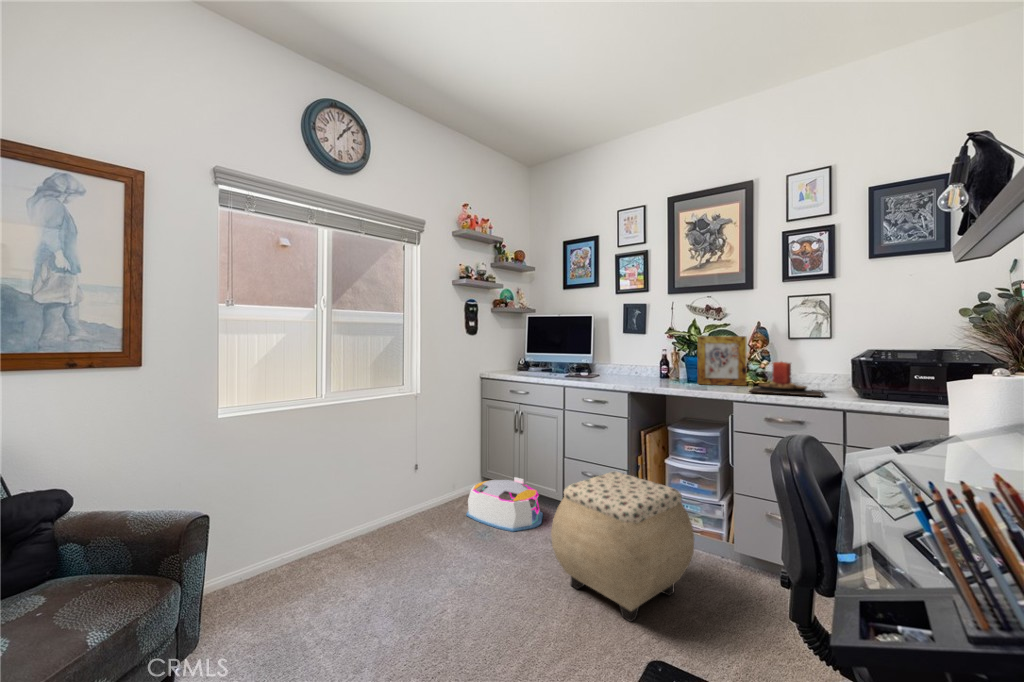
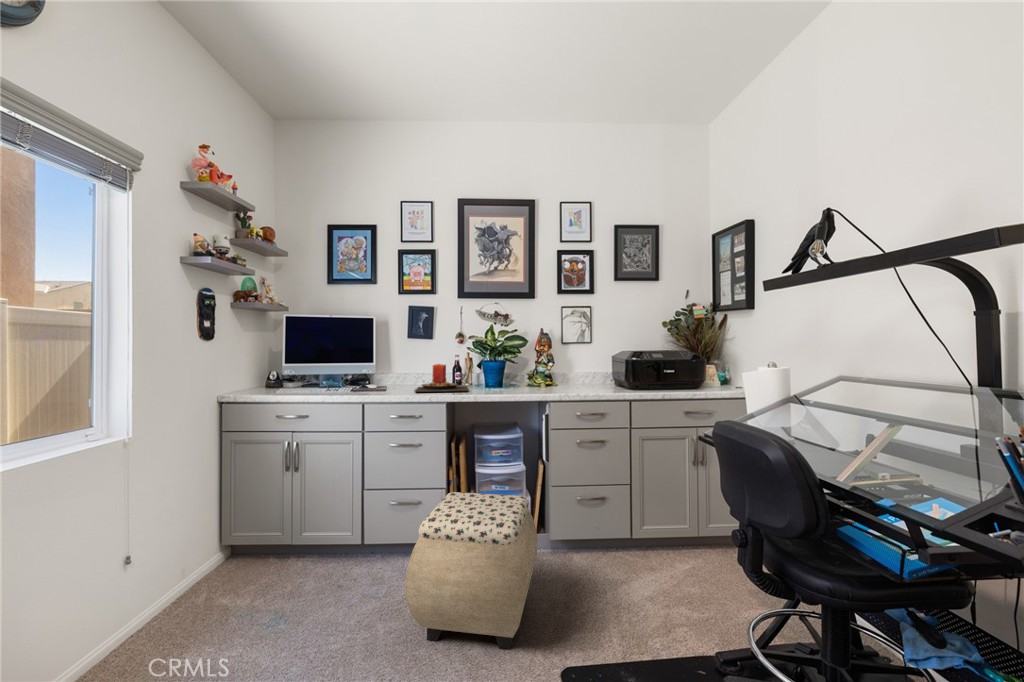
picture frame: present [698,336,747,386] -> none [499,342,538,388]
candle: present [749,362,823,396] -> present [415,364,468,392]
storage bin: present [466,477,543,532] -> none [220,529,339,609]

